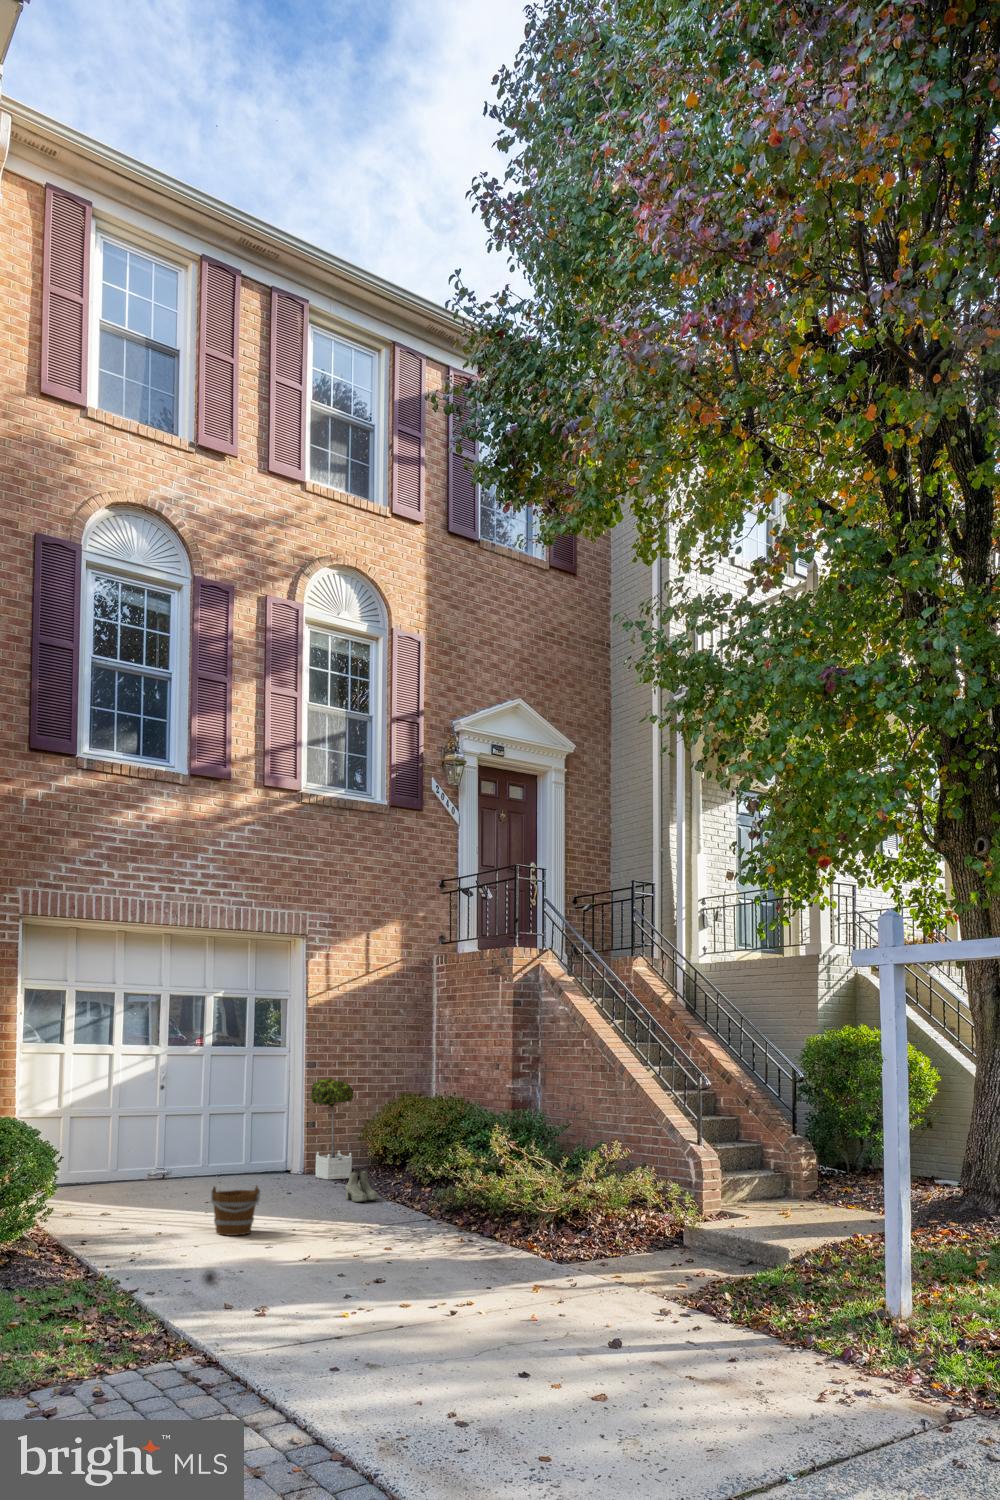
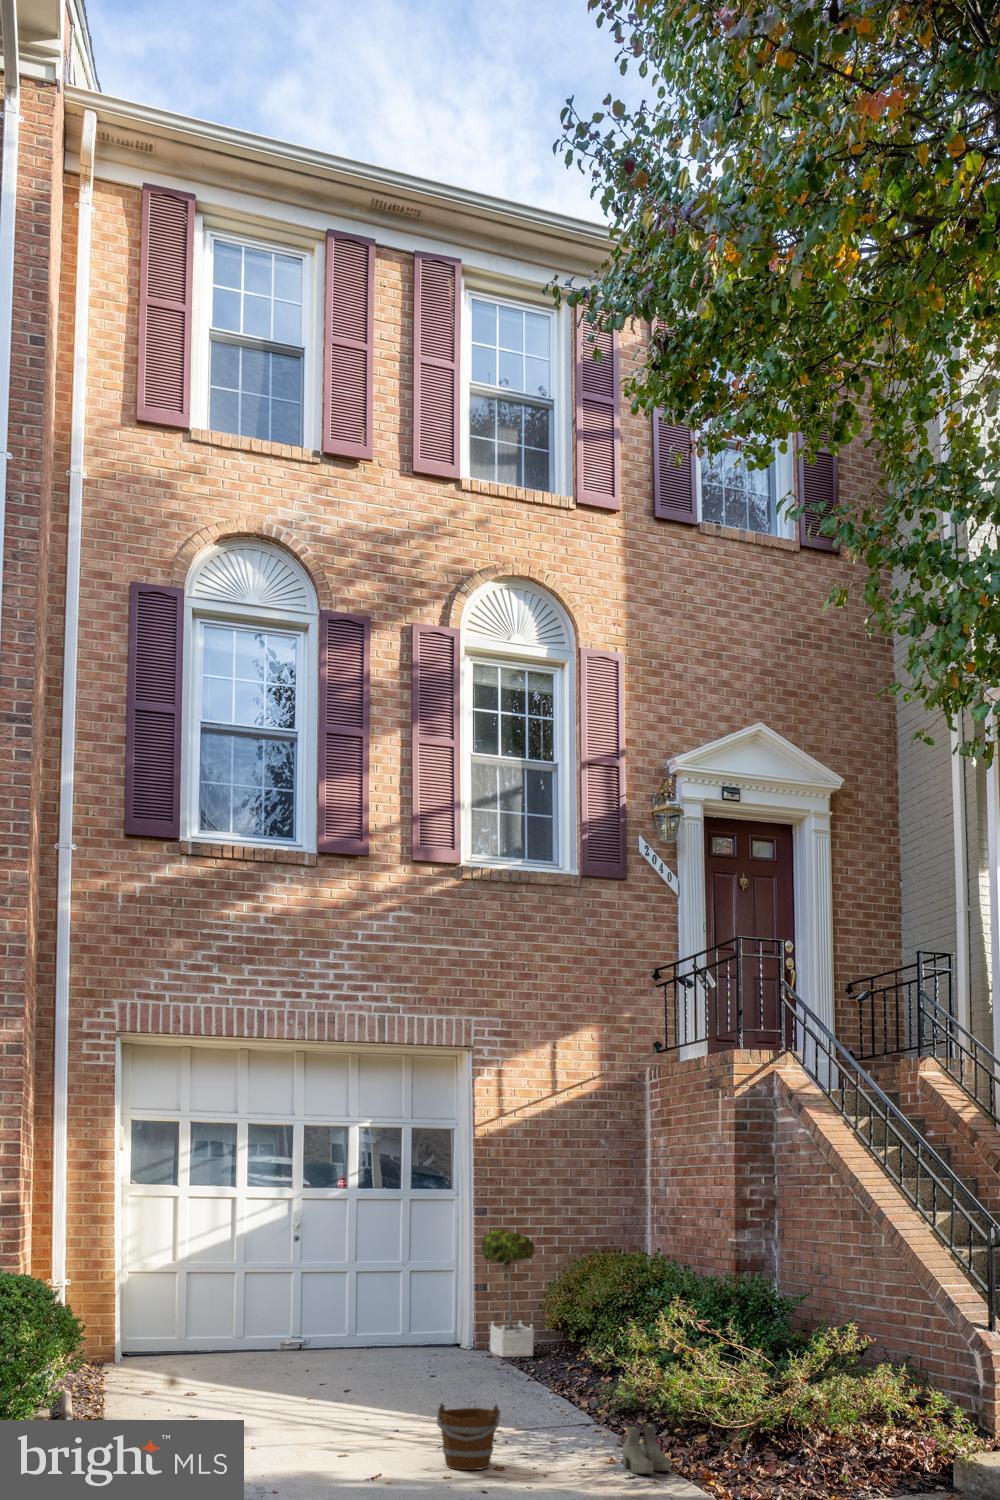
boots: present [346,1170,378,1202] -> present [622,1423,671,1474]
bucket: present [211,1186,260,1235] -> present [437,1403,500,1470]

